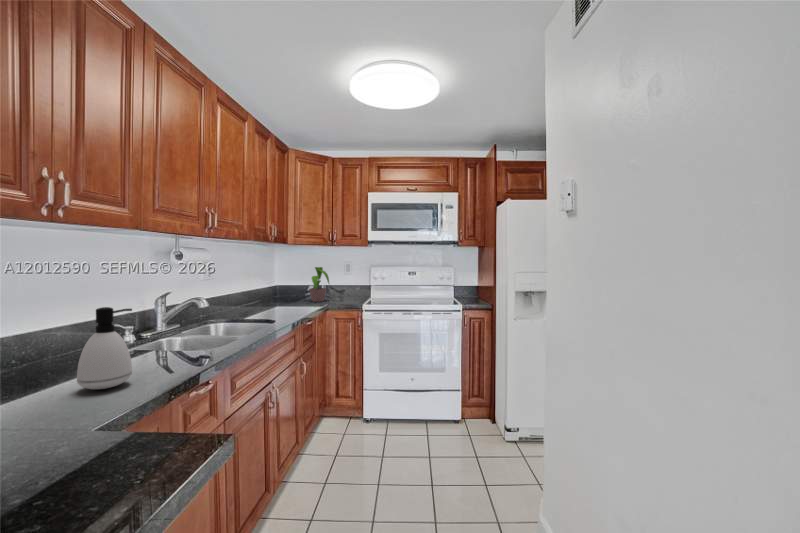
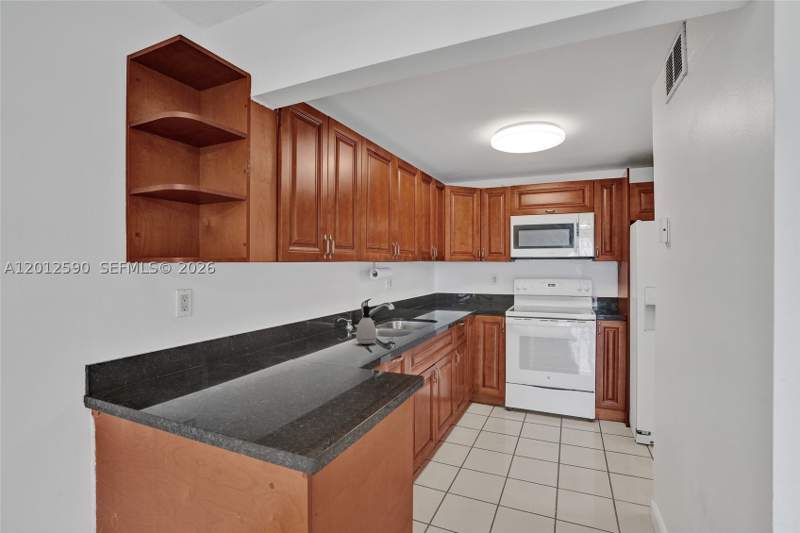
potted plant: present [309,267,329,302] -> none [455,279,480,308]

